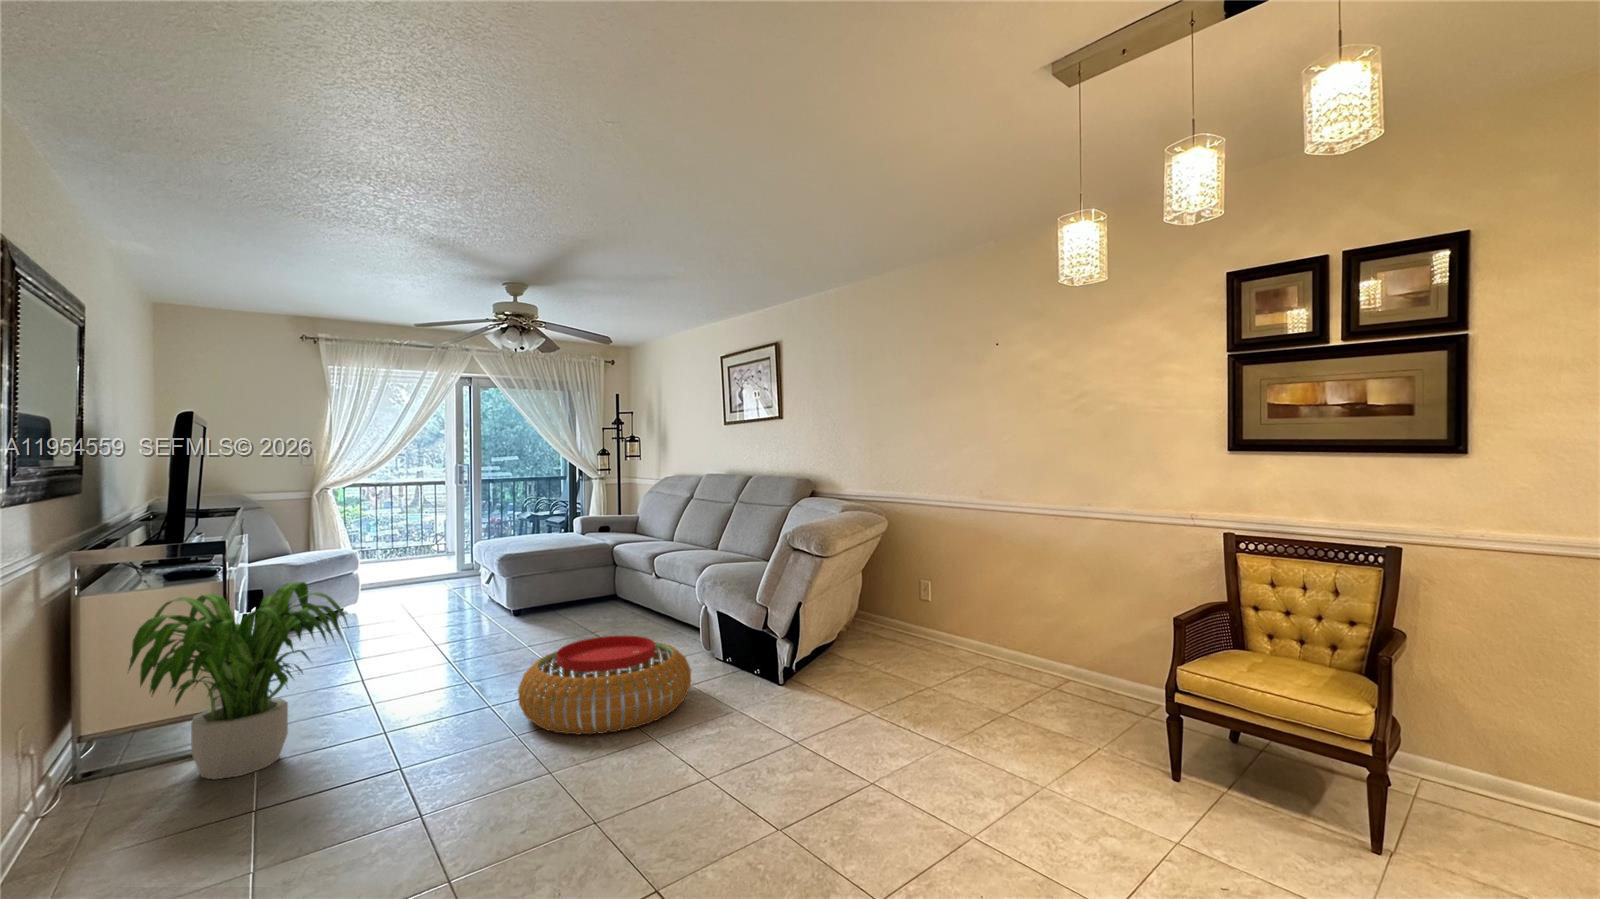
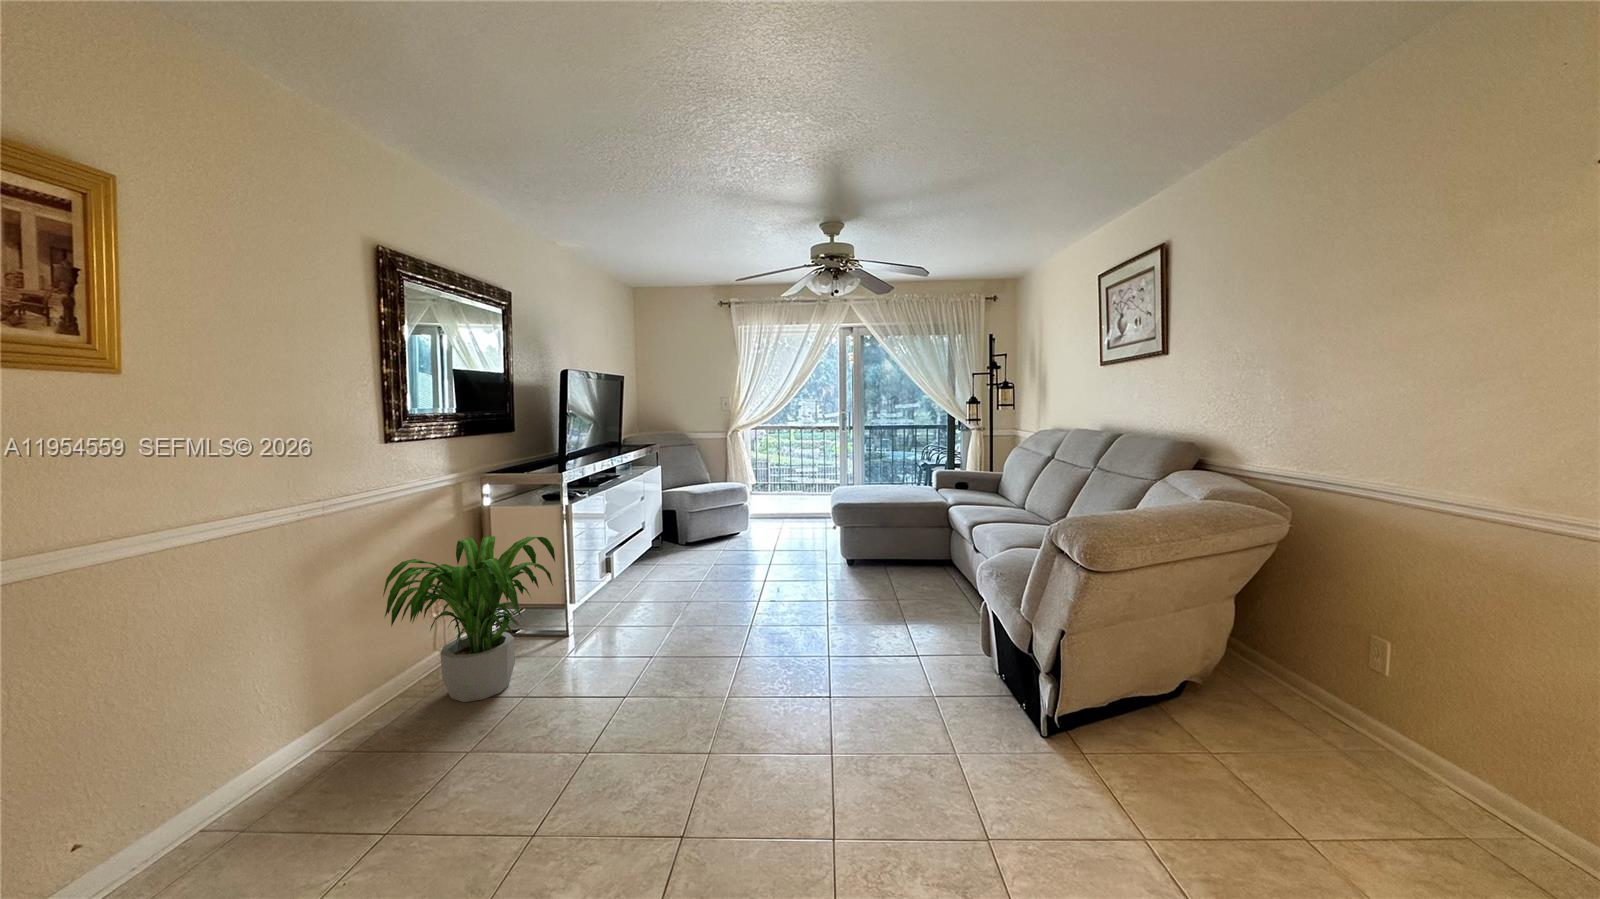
pouf: present [518,636,691,734] -> none [643,651,857,811]

